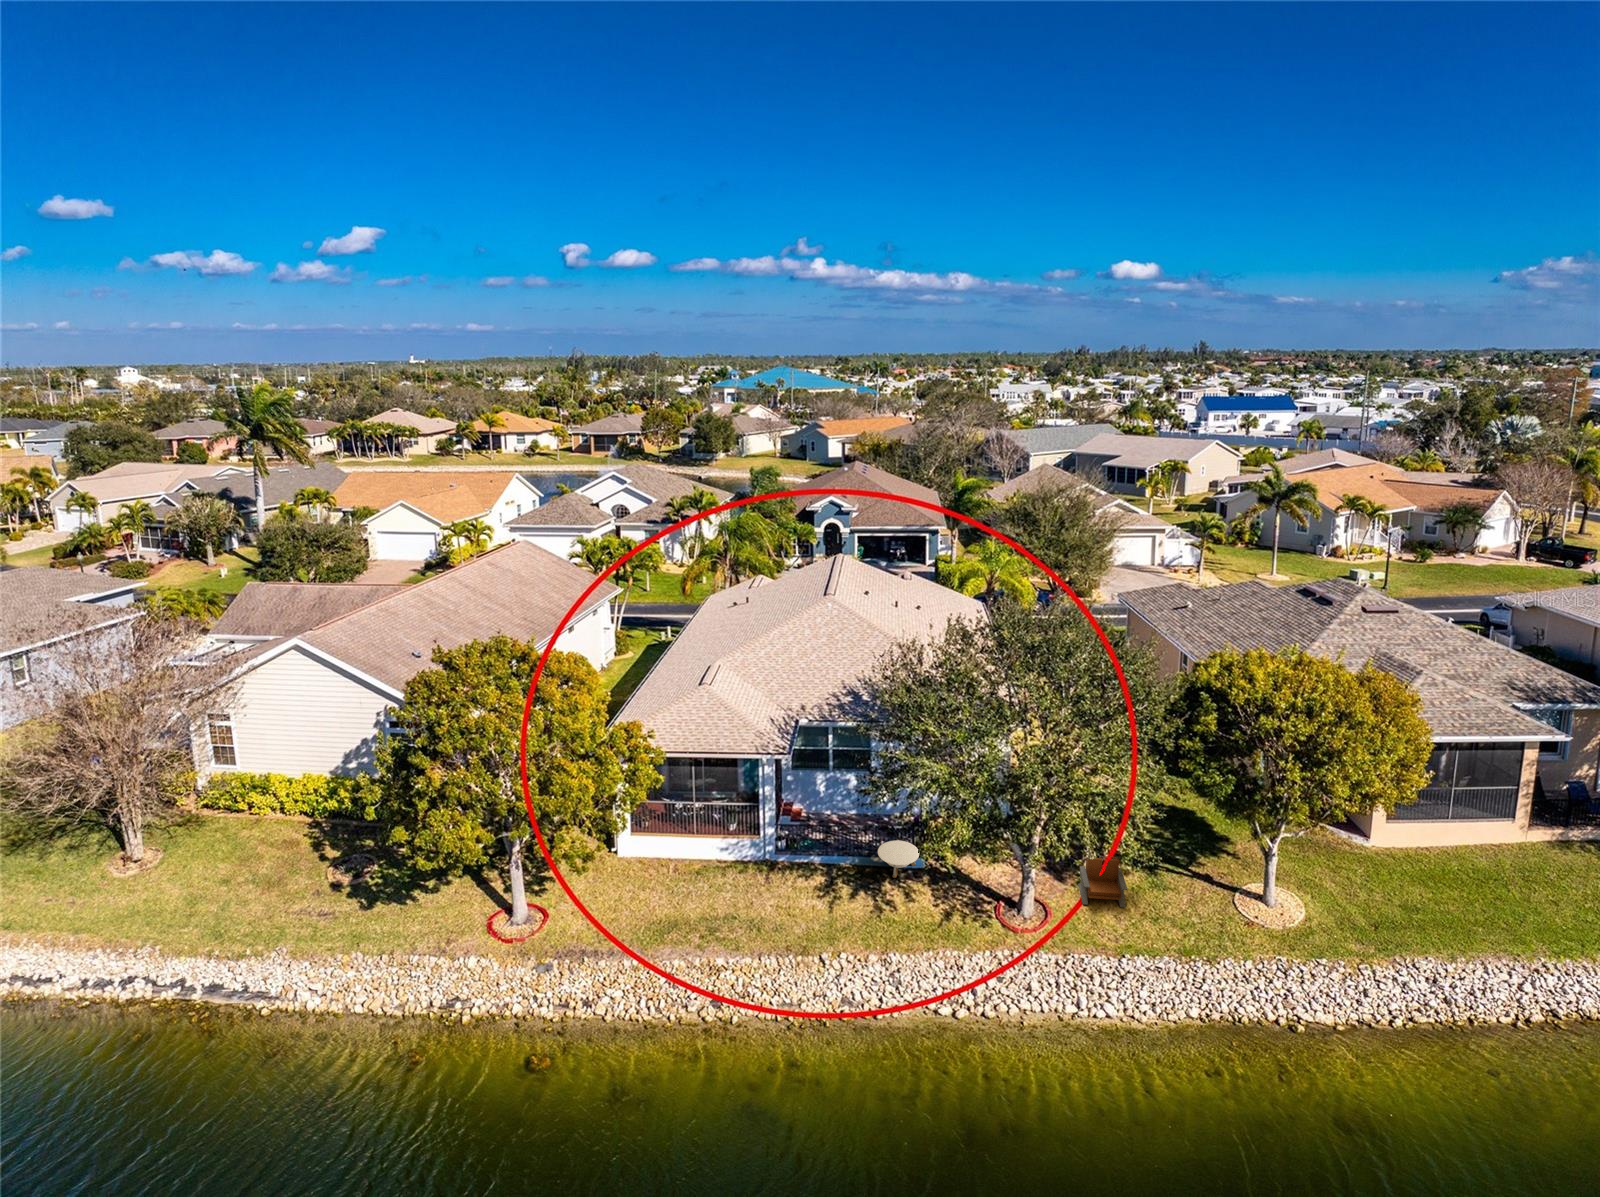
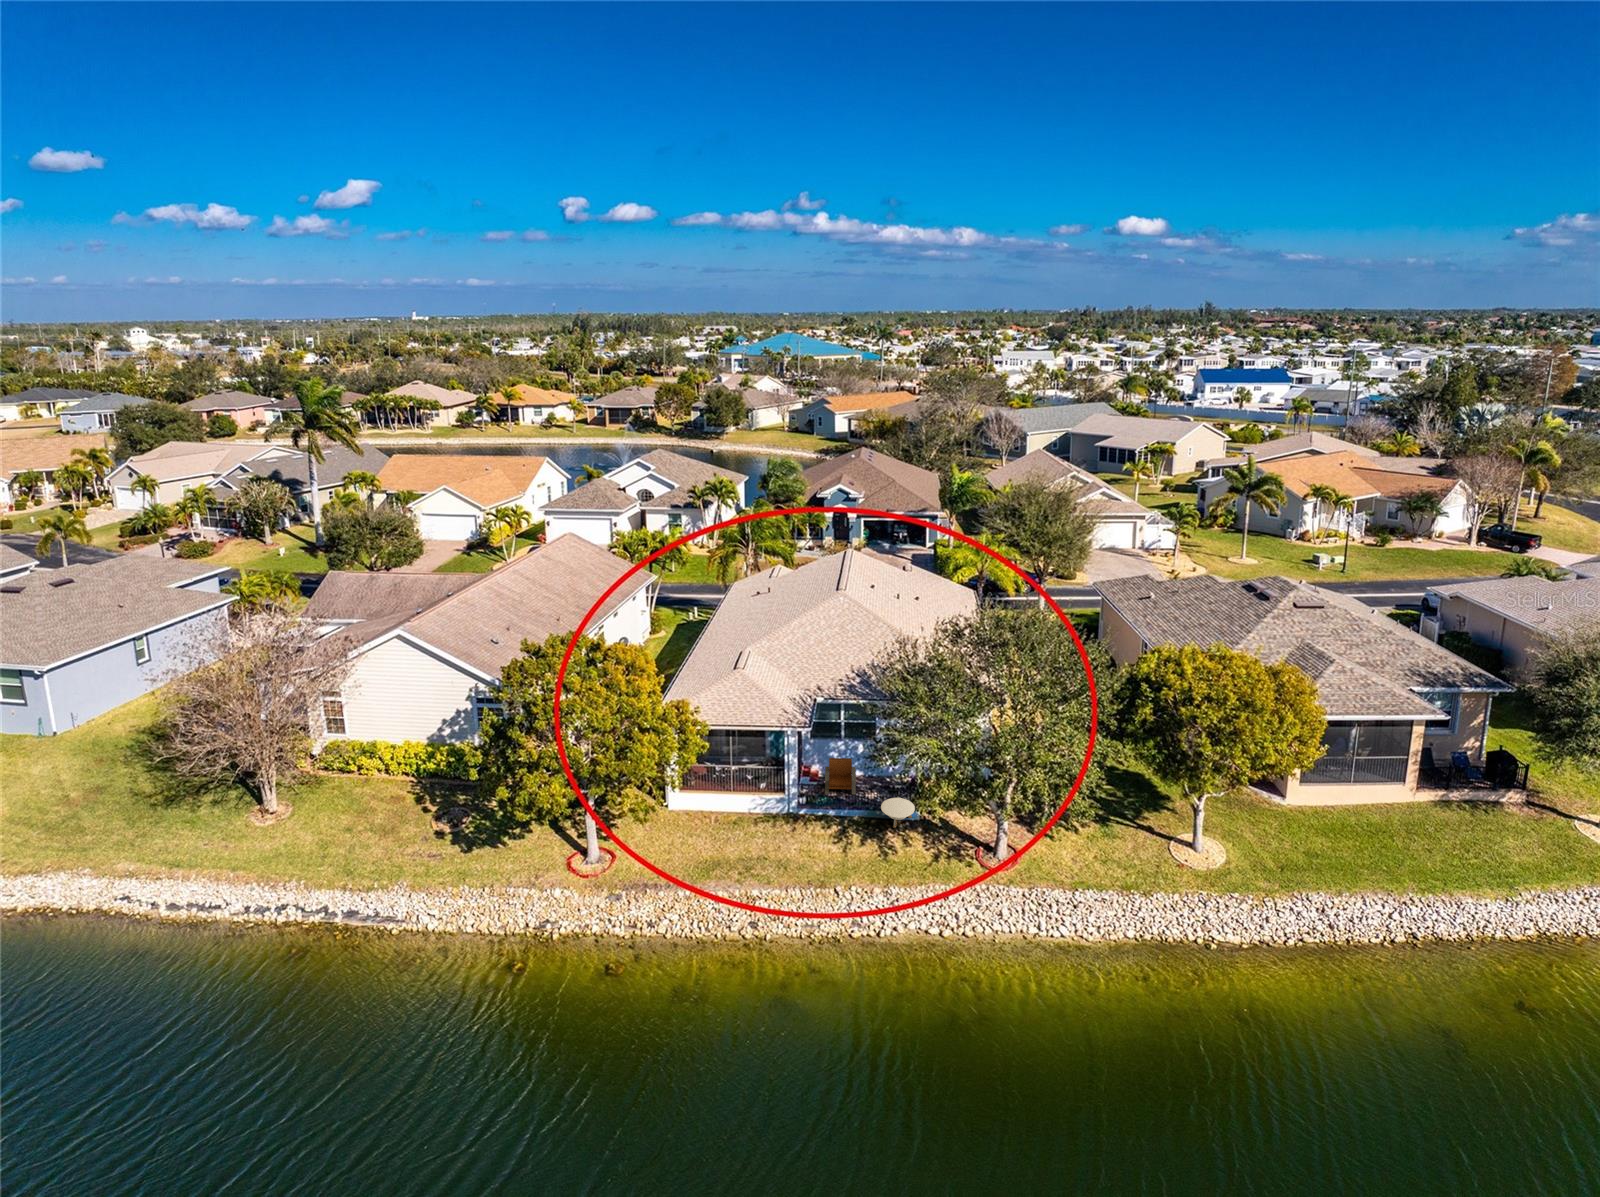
lounge chair: present [1078,856,1127,907] -> present [825,758,856,795]

